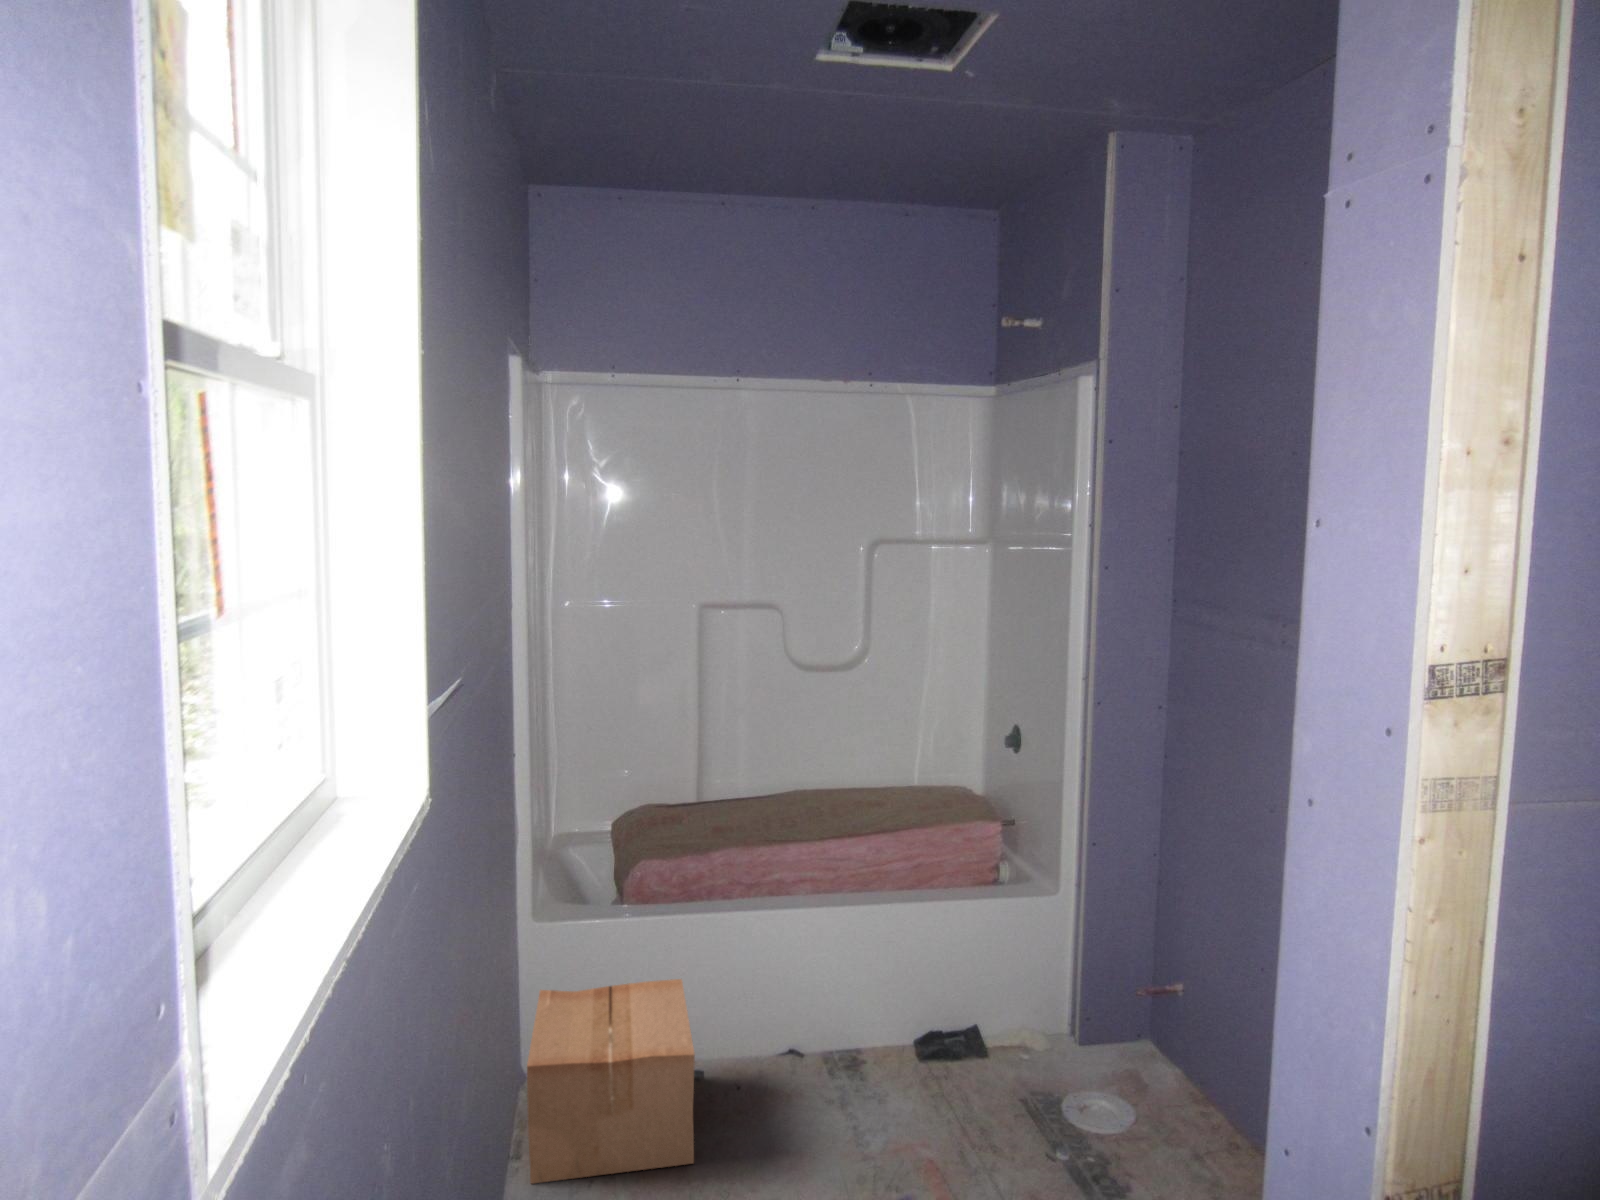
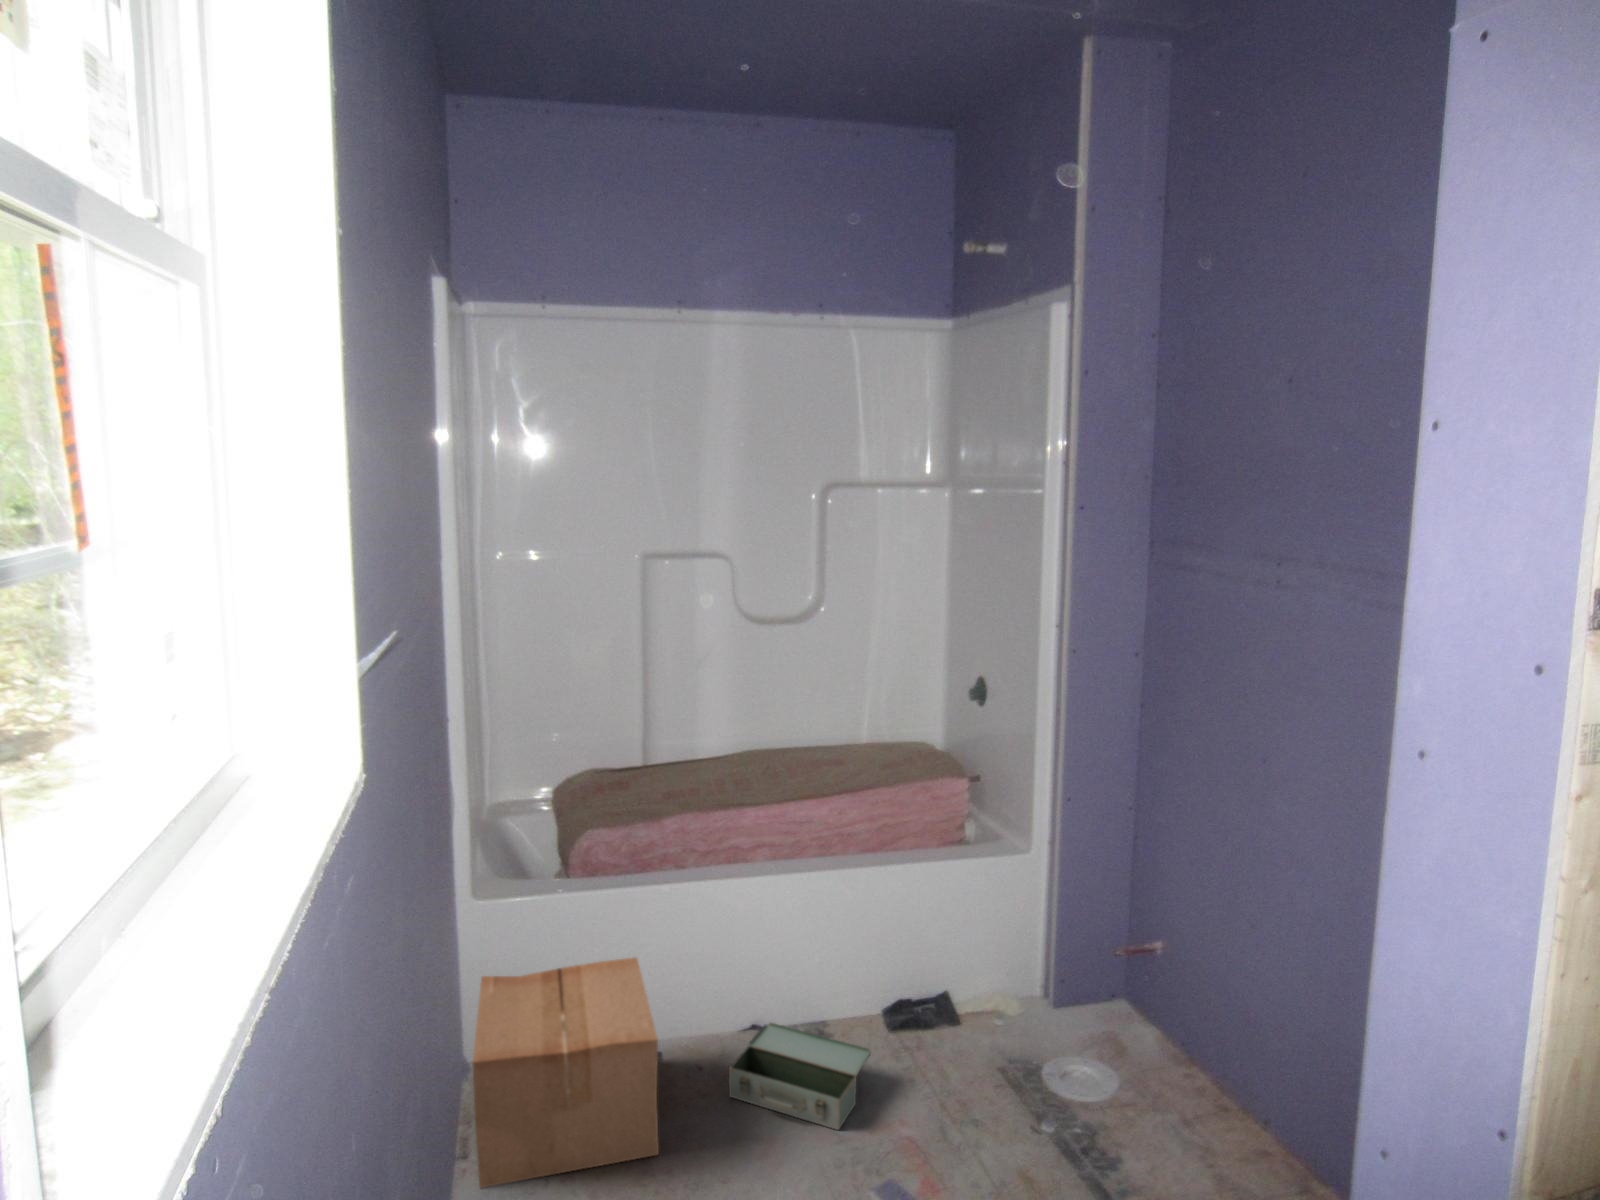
toolbox: none [763,1047,898,1151] -> present [729,1023,871,1130]

